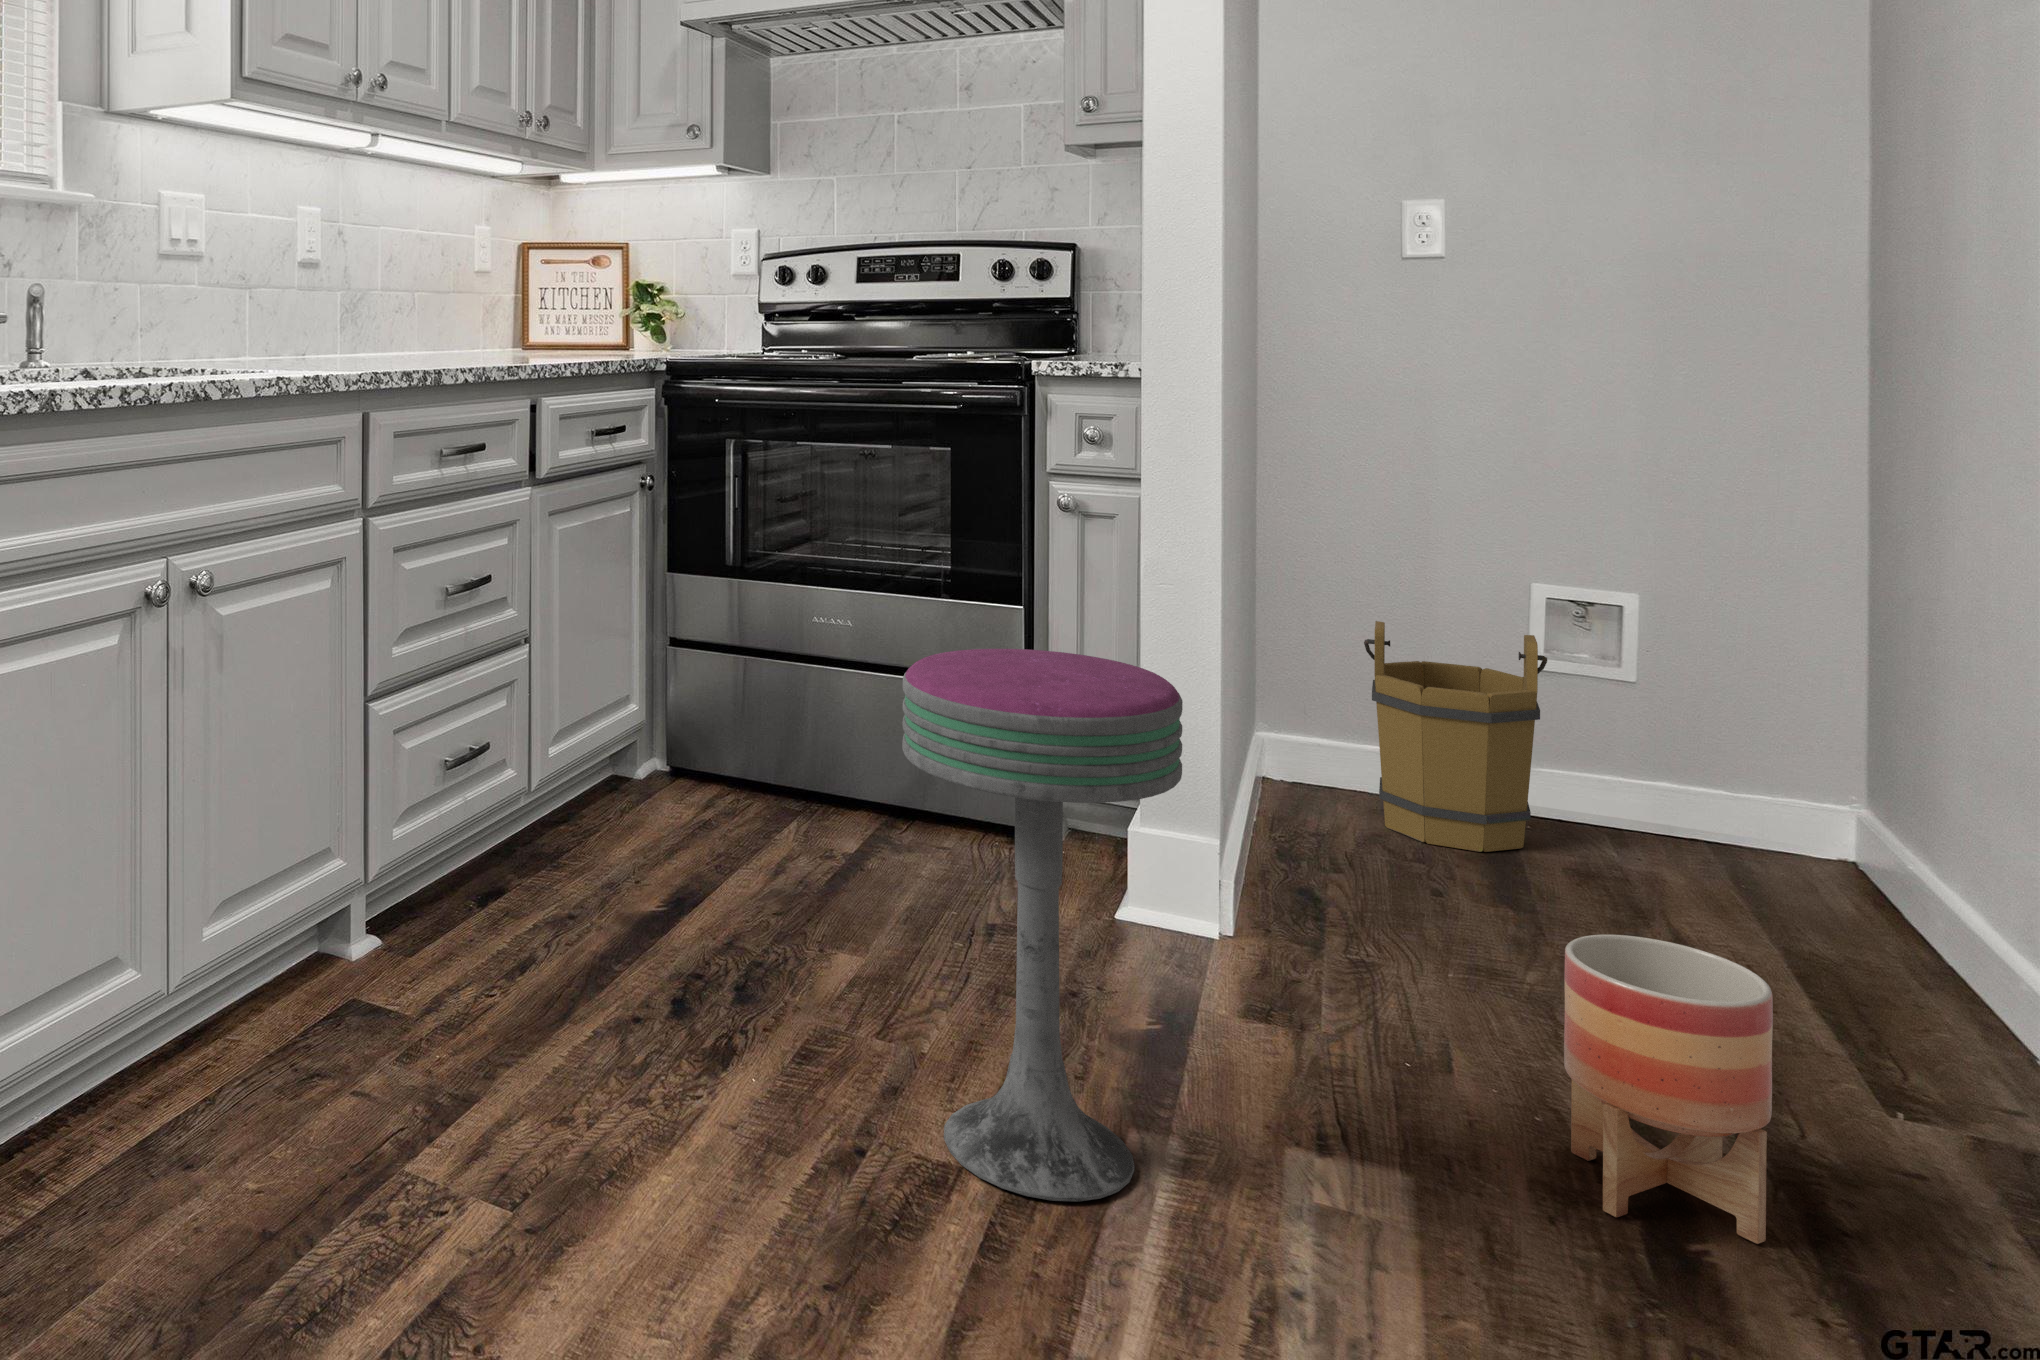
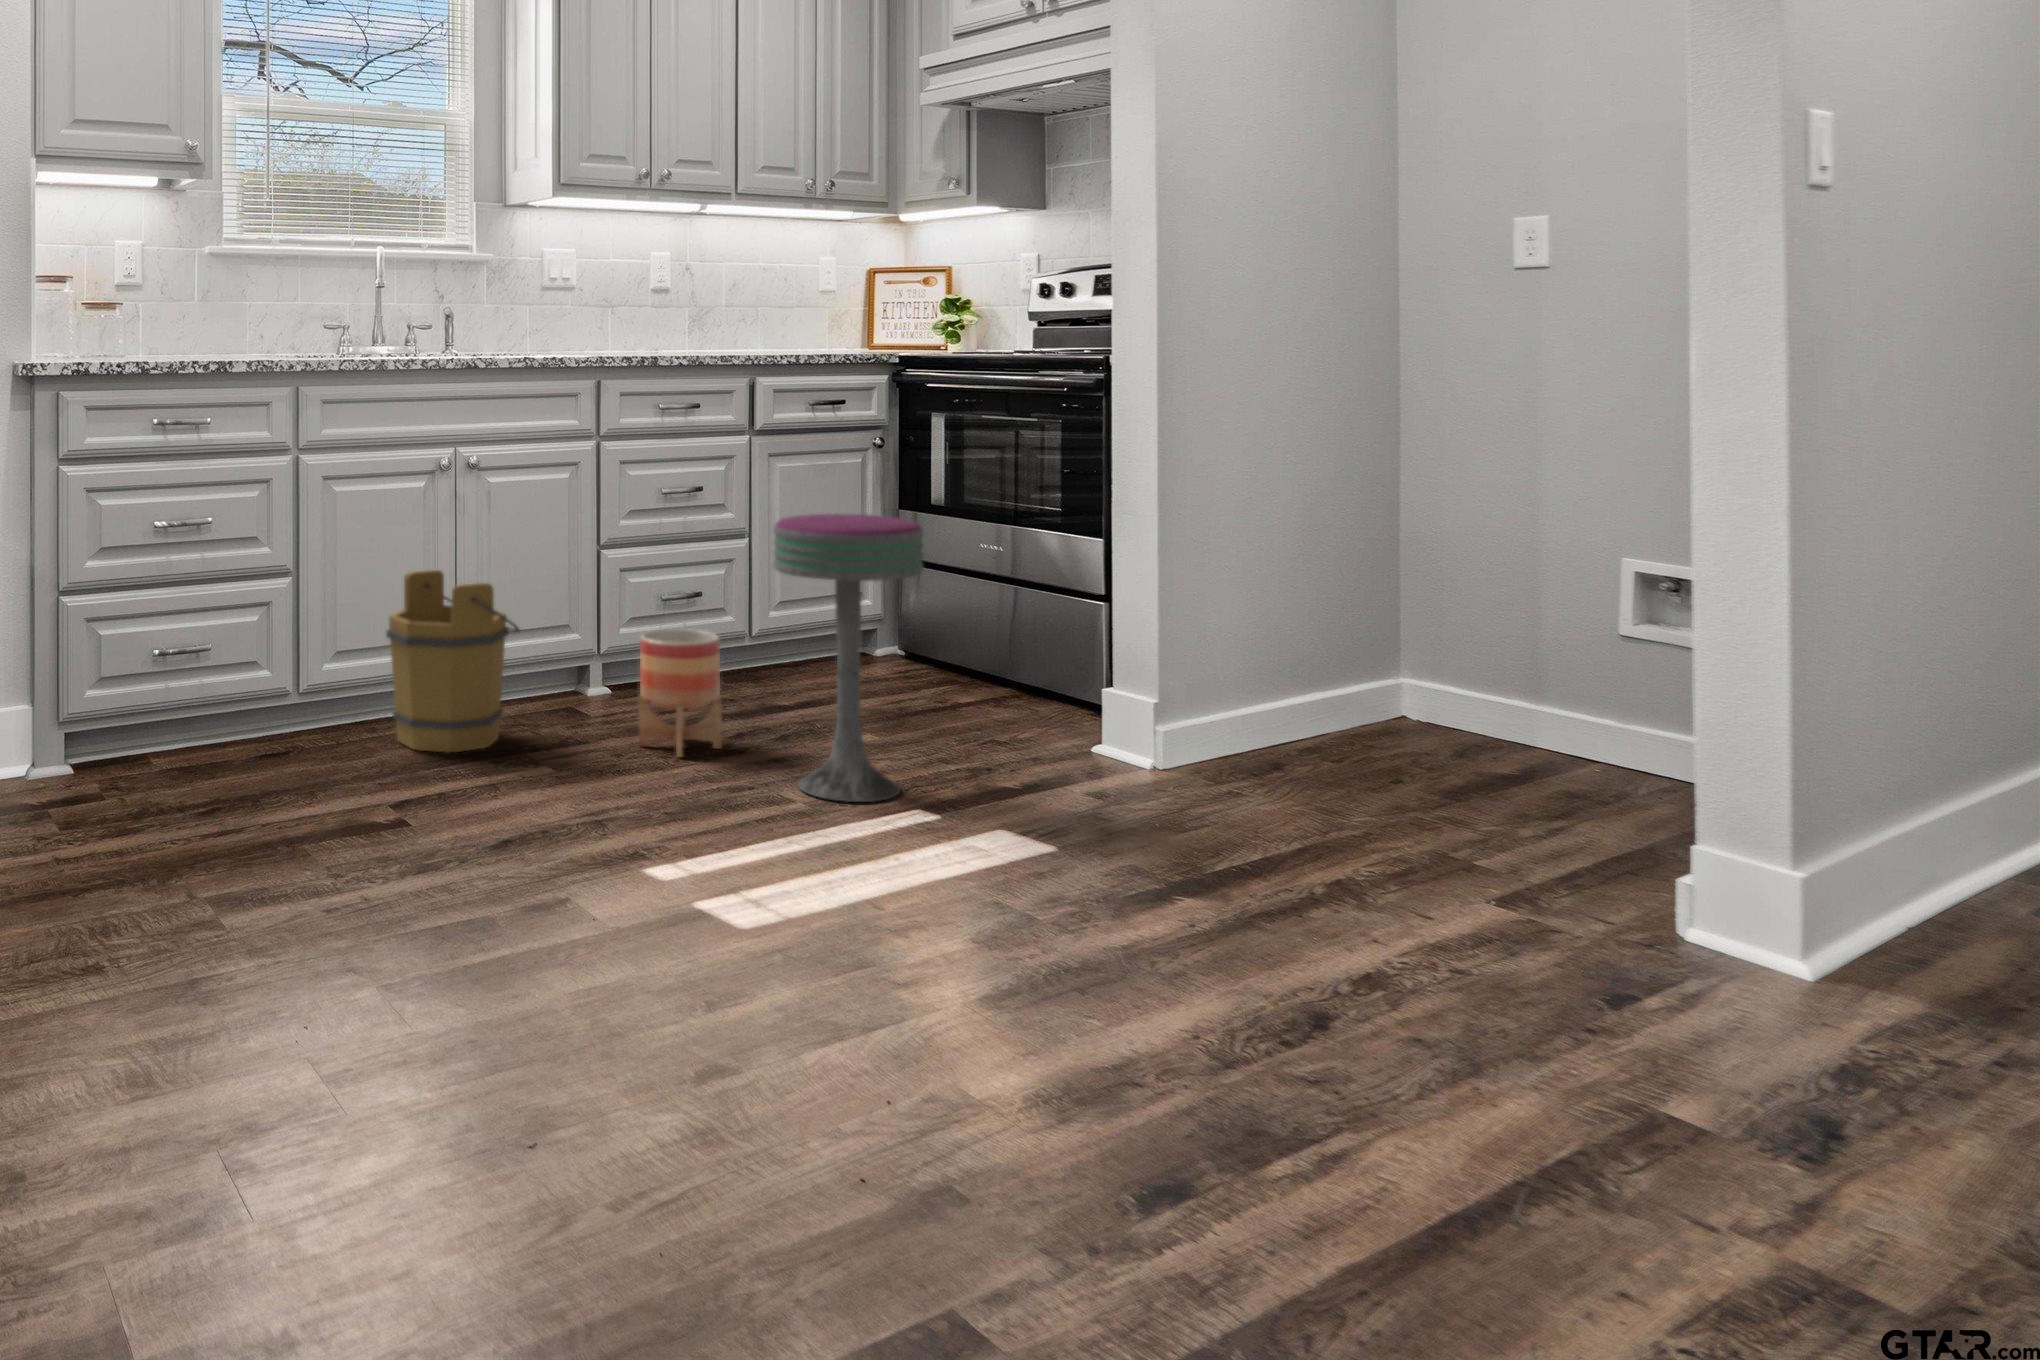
bucket: present [1364,621,1547,852] -> present [386,570,519,752]
planter: present [1564,935,1773,1244] -> present [639,629,722,757]

